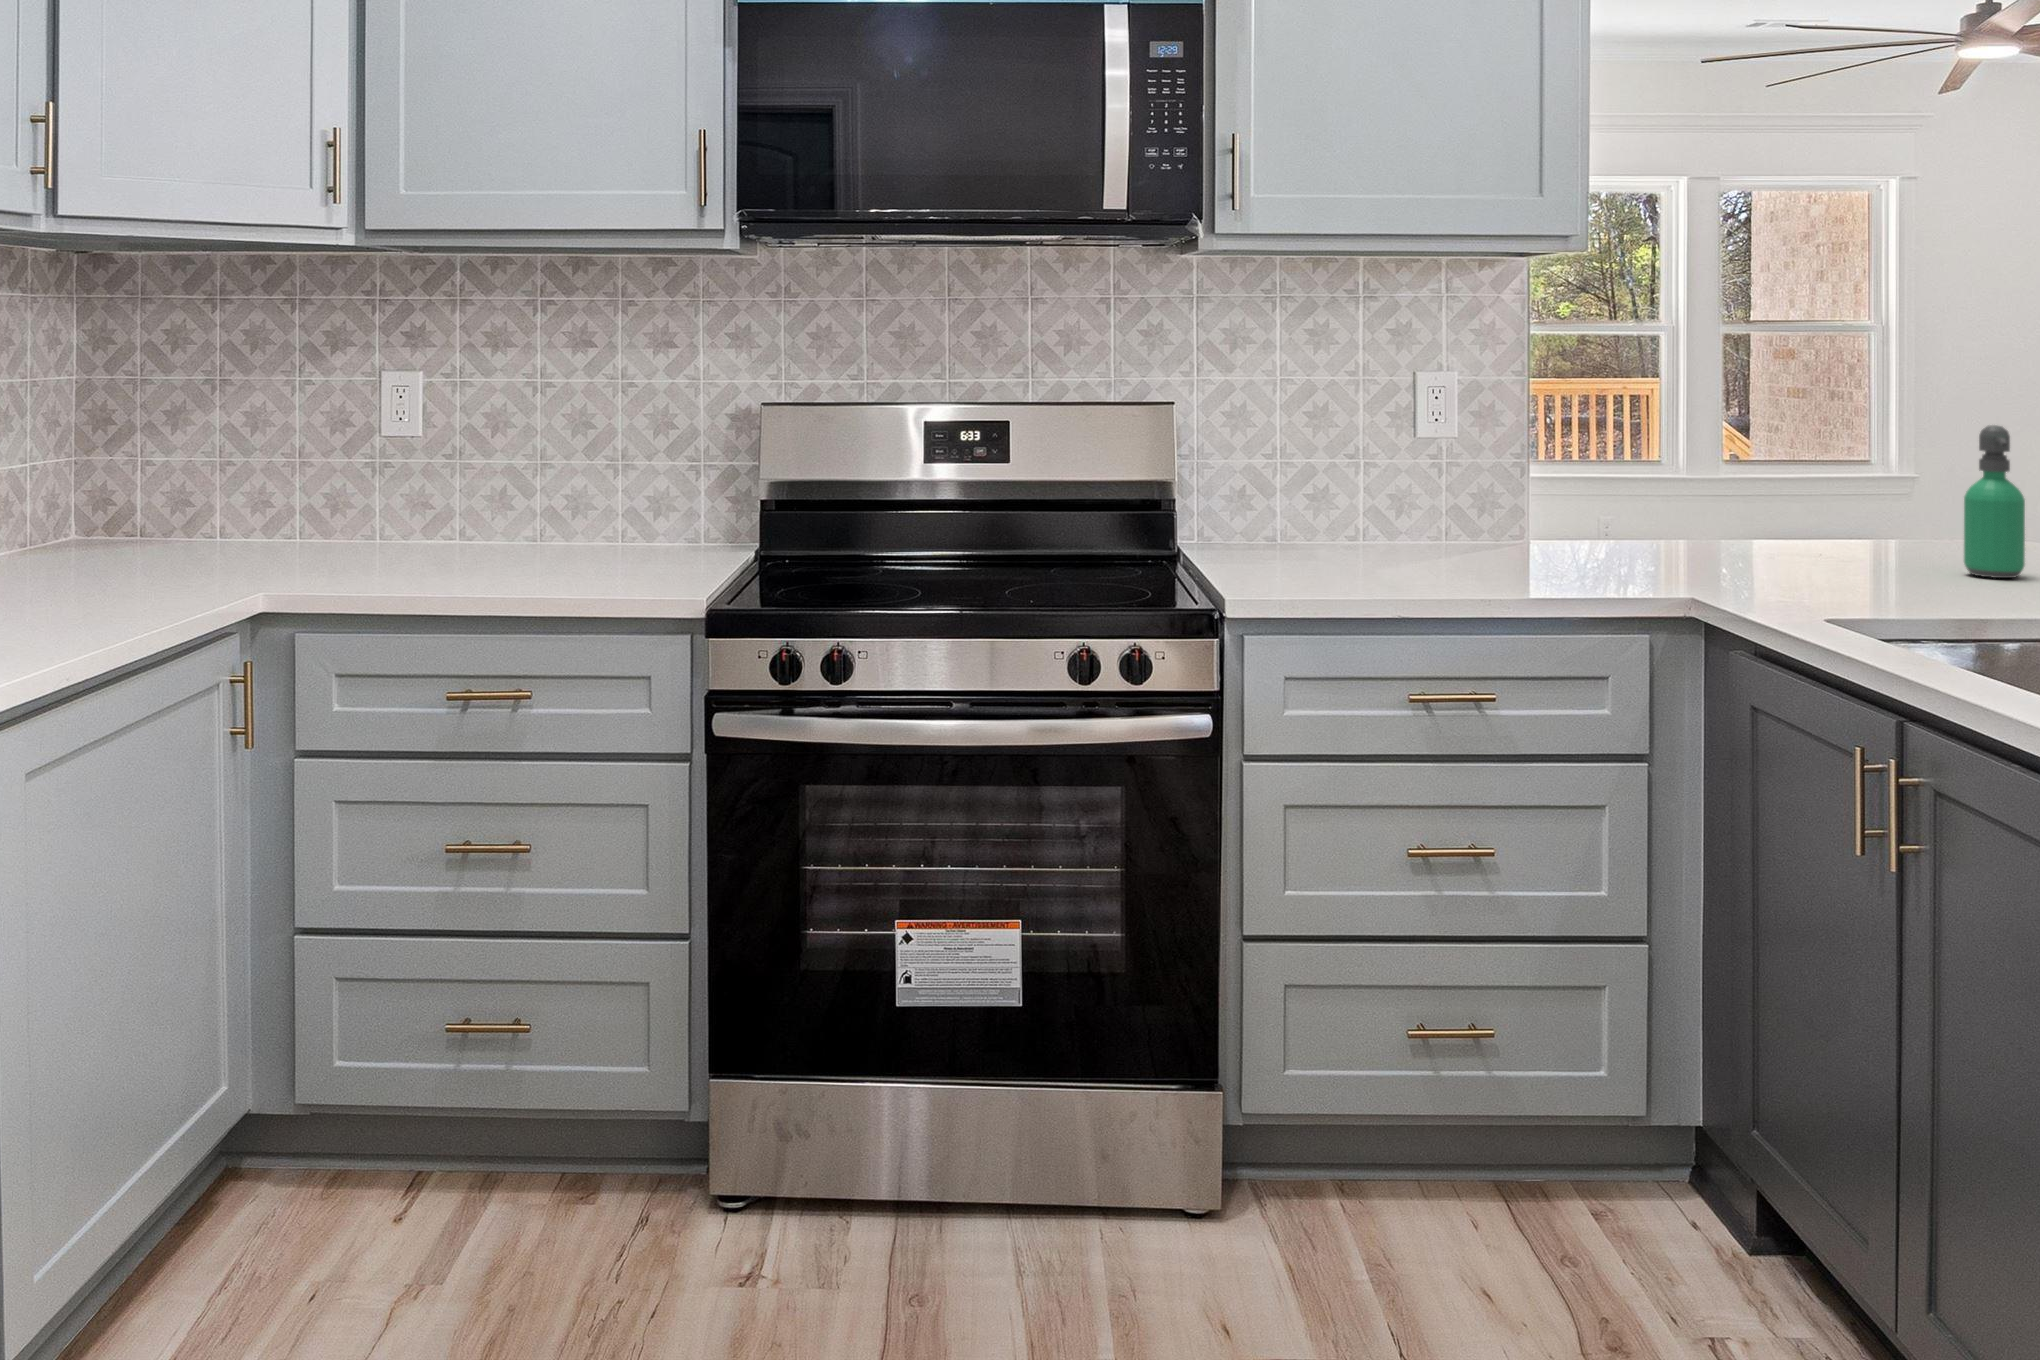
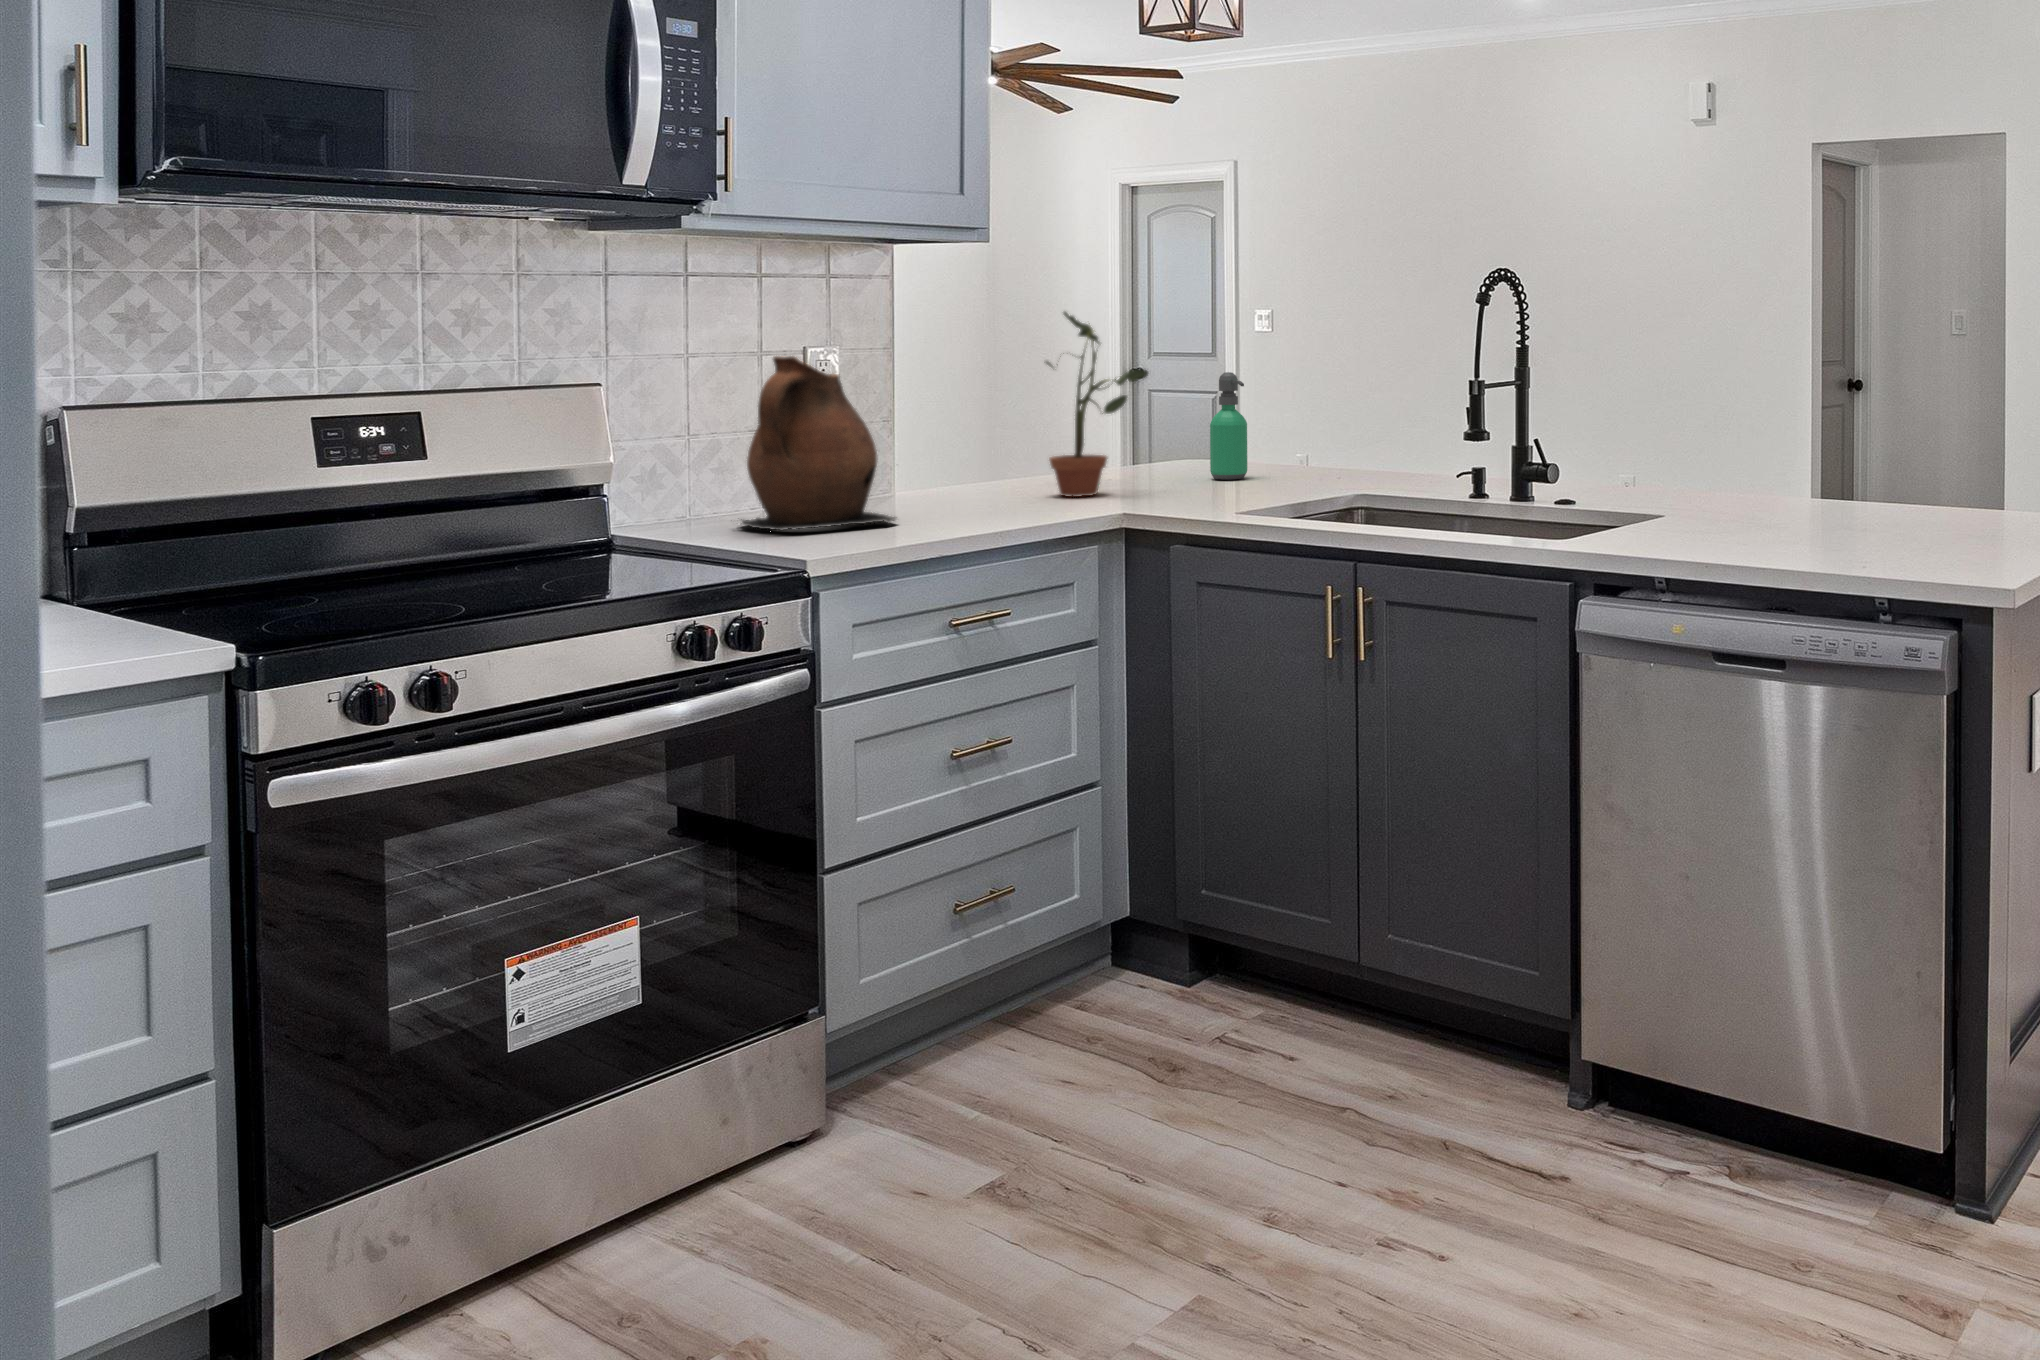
potted plant: none [1665,336,1820,574] -> present [1046,312,1148,497]
ceramic pitcher: none [1283,382,1433,576] -> present [741,356,897,530]

